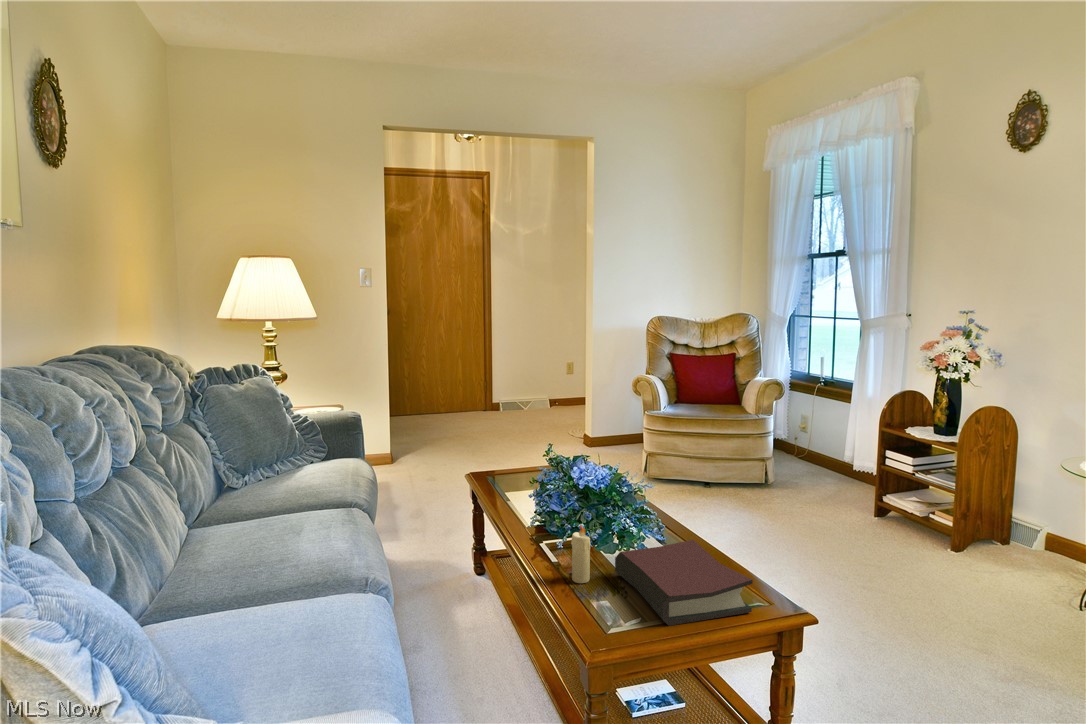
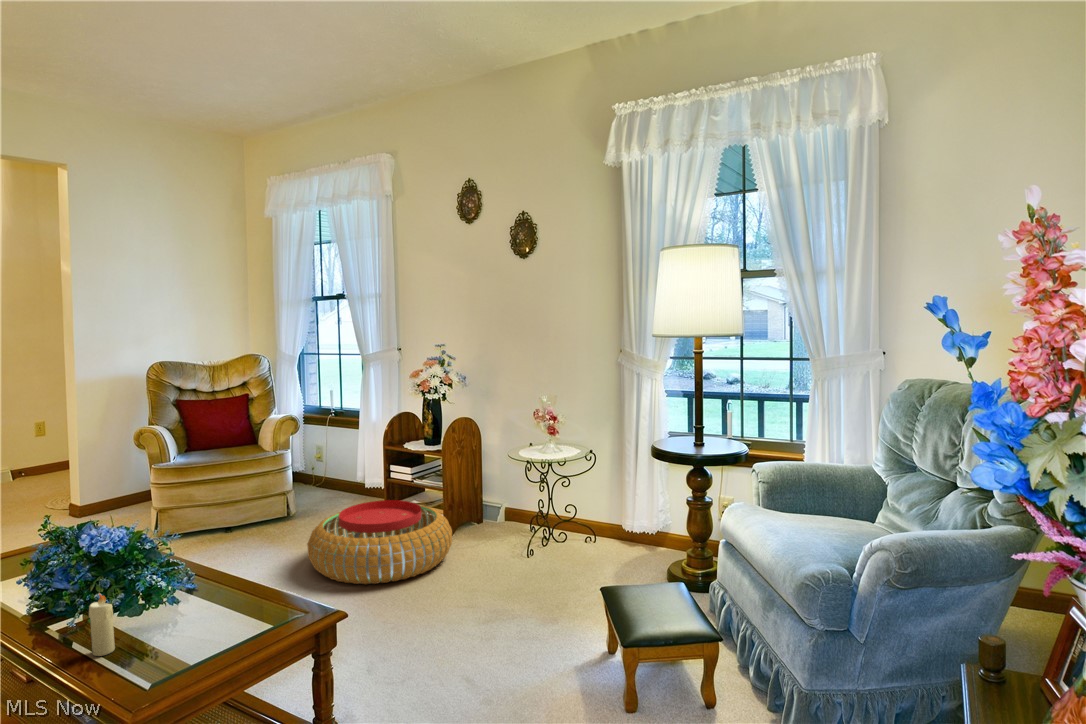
pouf: none [781,487,963,588] -> present [307,500,452,584]
hardback book: present [615,540,753,626] -> none [143,578,290,664]

